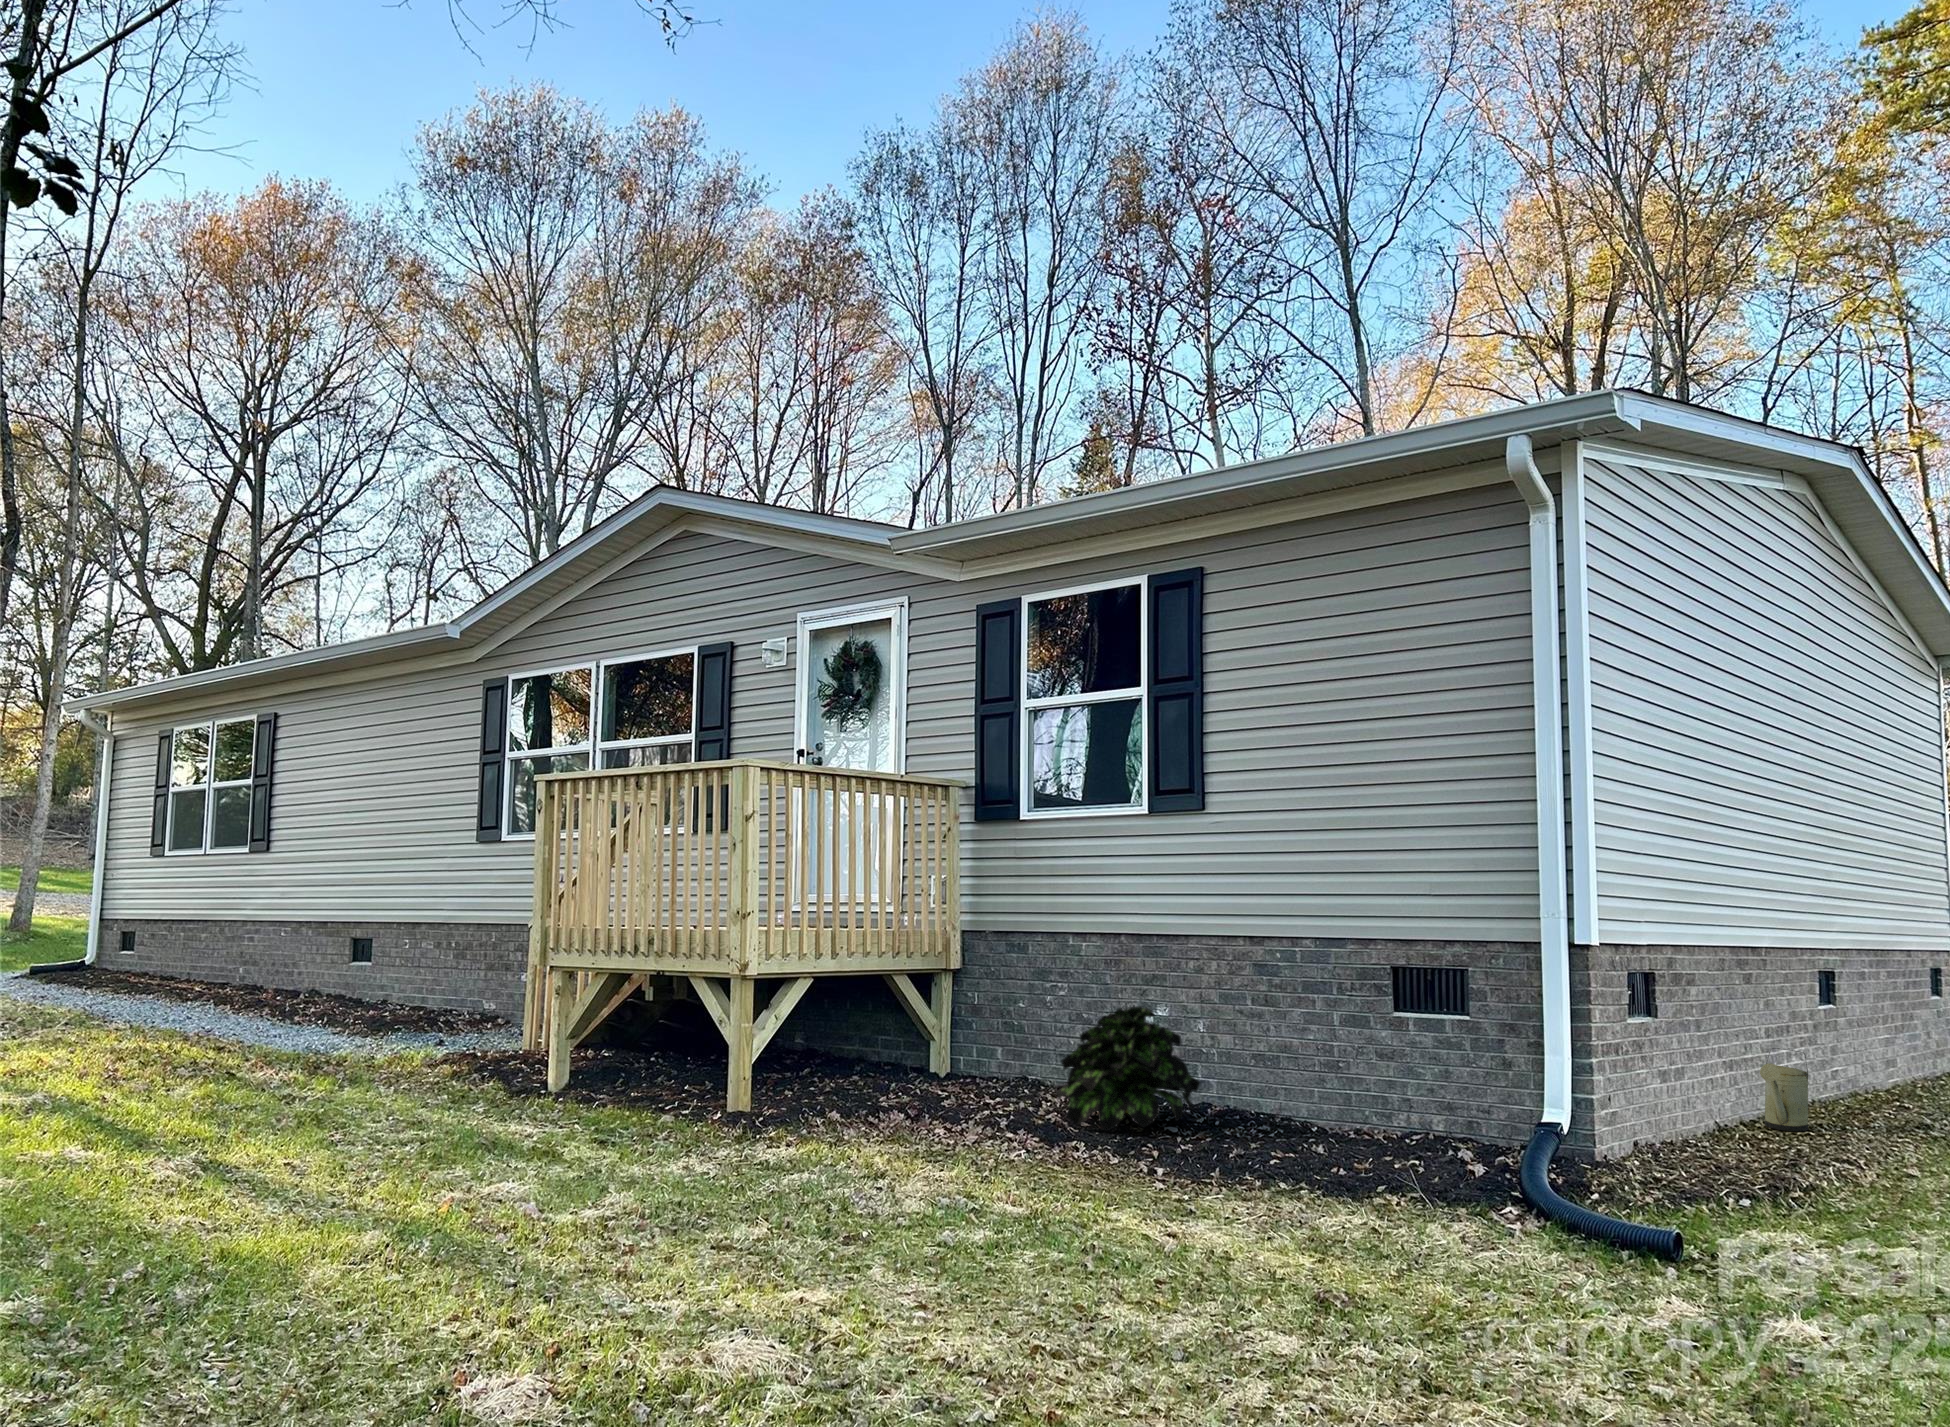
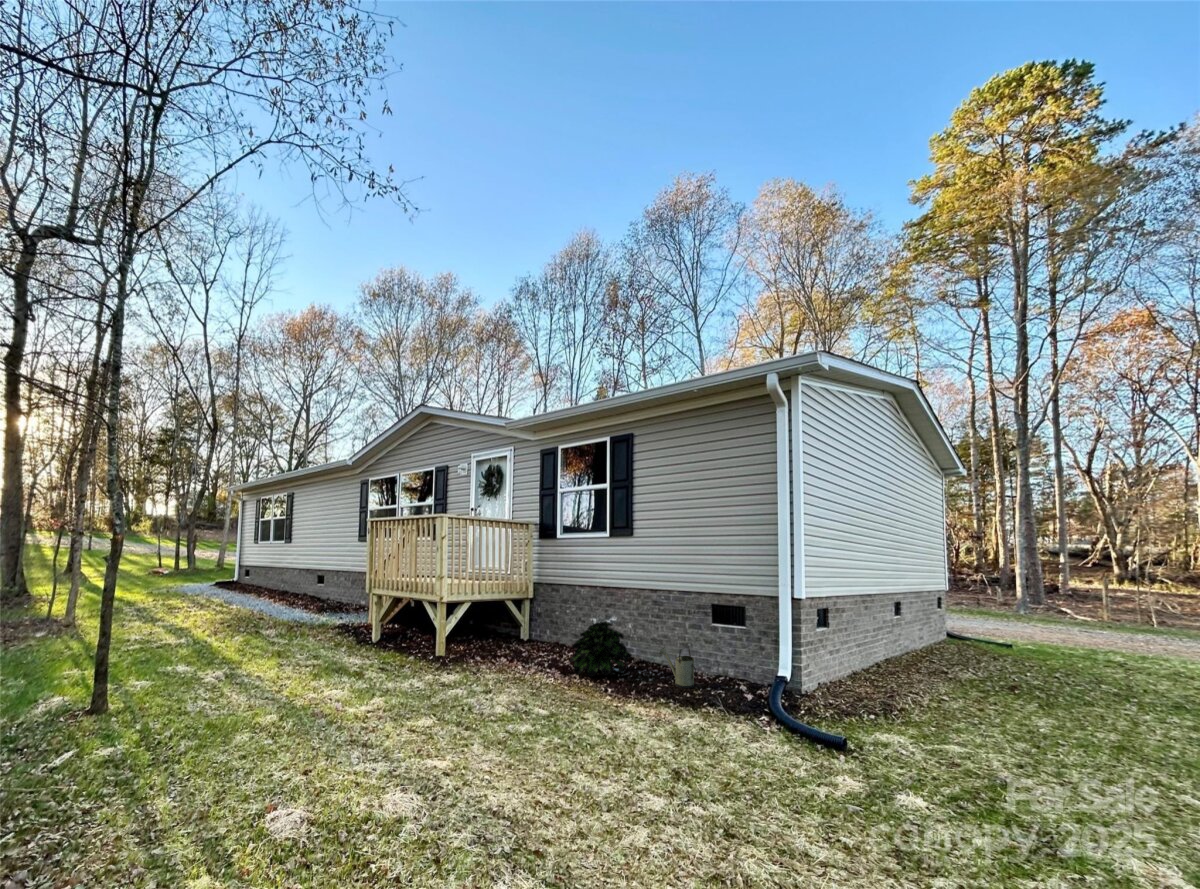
watering can: present [1760,1048,1808,1131] -> present [659,647,696,688]

